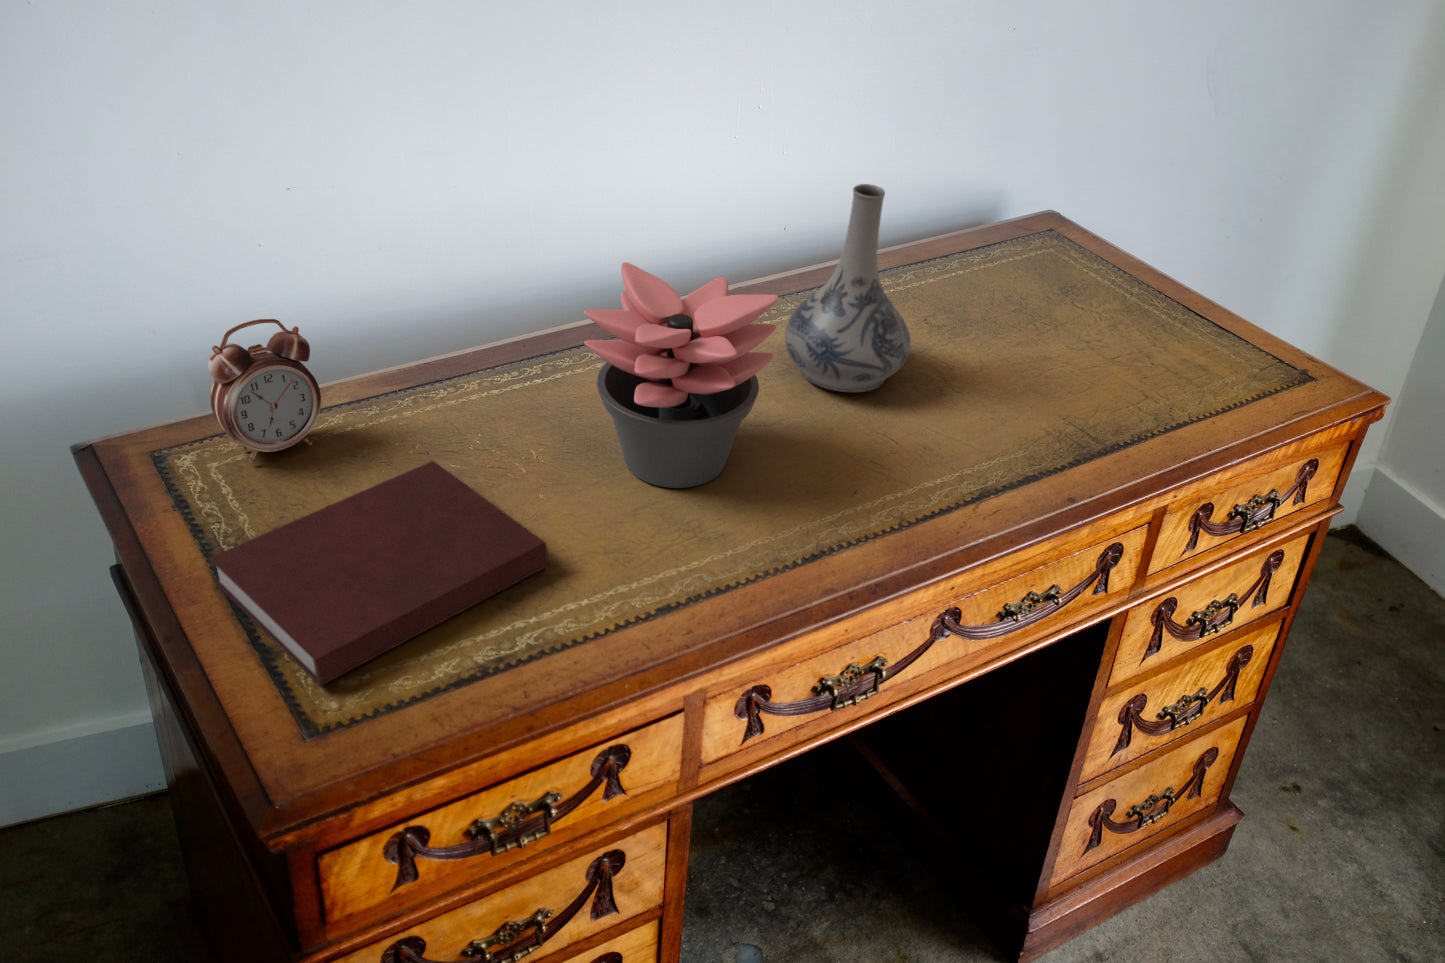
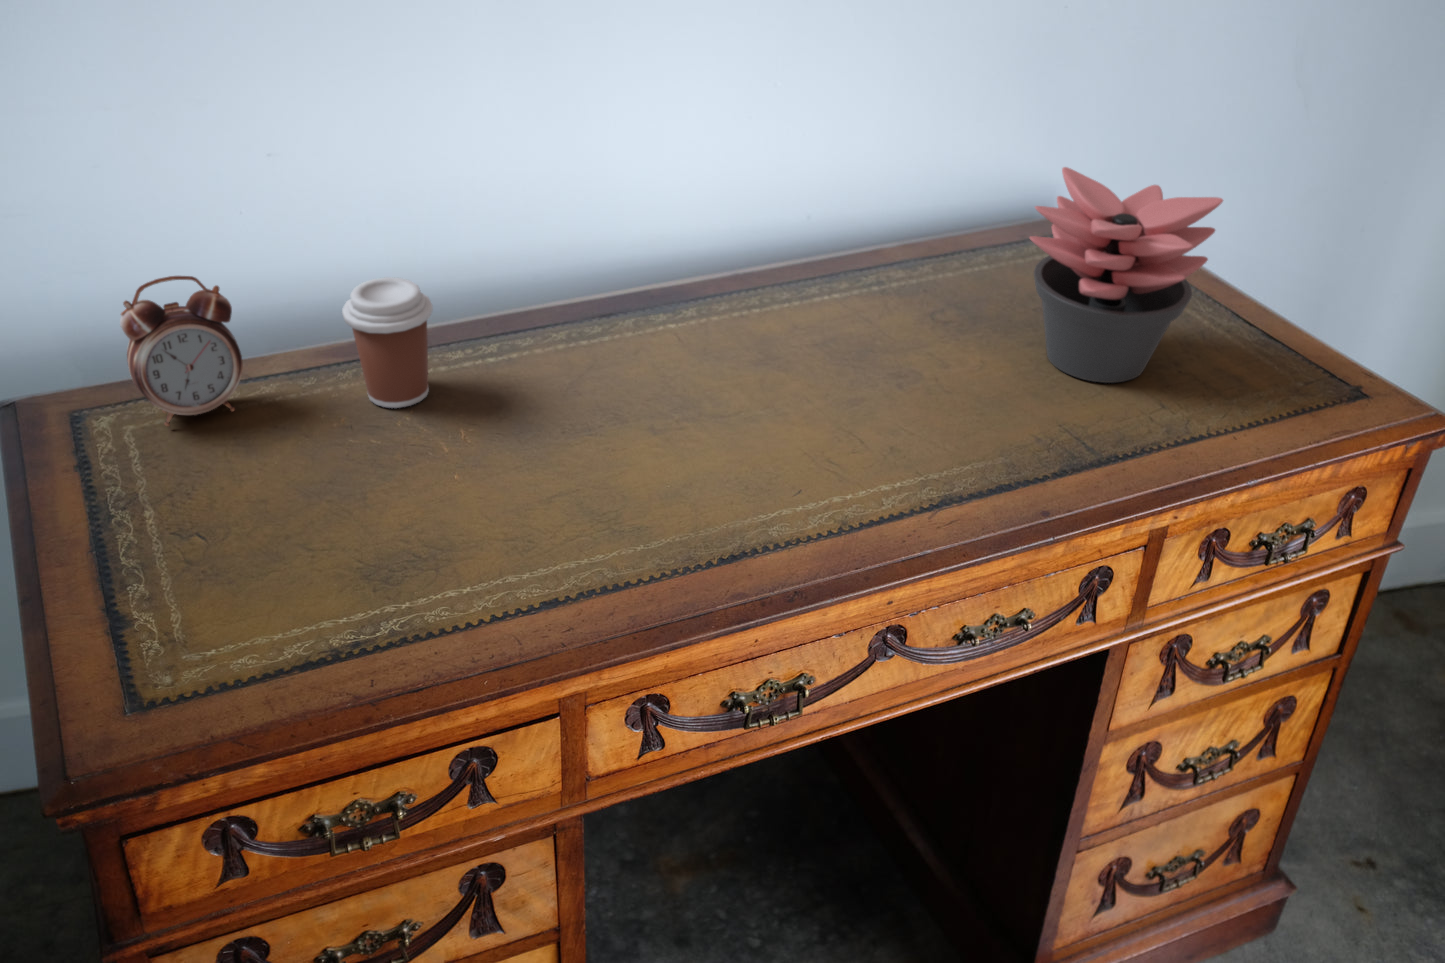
decorative vase: present [785,184,911,392] -> none [755,155,893,385]
succulent plant: present [584,262,779,488] -> present [1030,167,1223,383]
coffee cup: none [415,311,500,434] -> present [342,277,433,408]
notebook: present [209,461,548,686] -> none [80,432,436,658]

